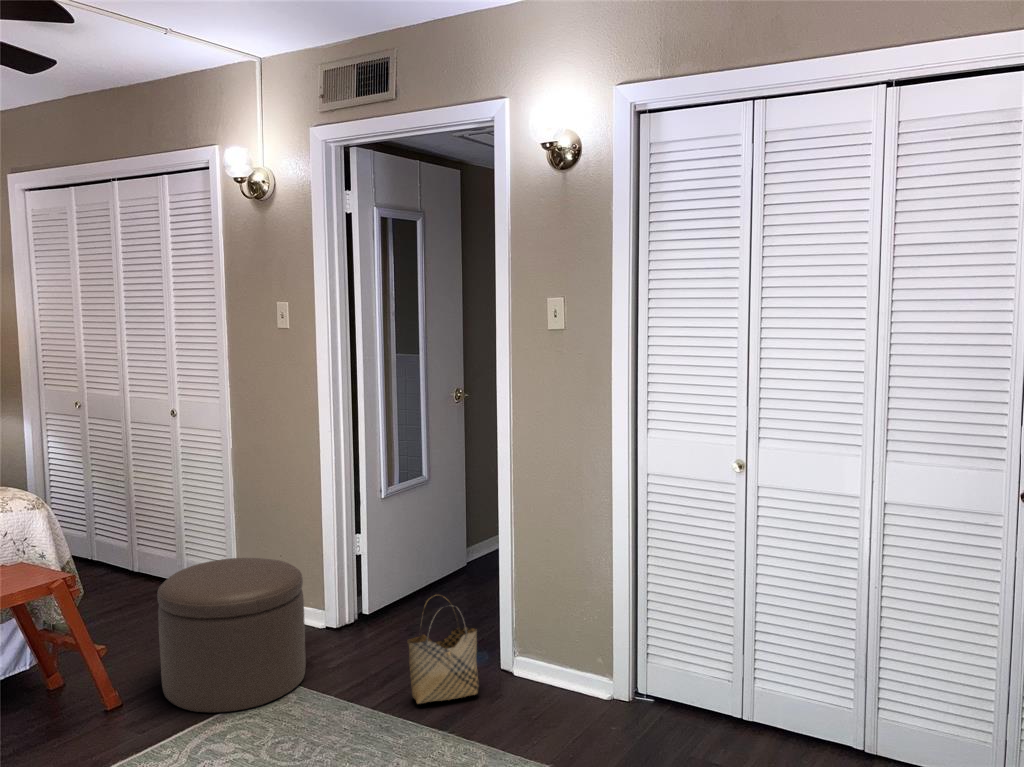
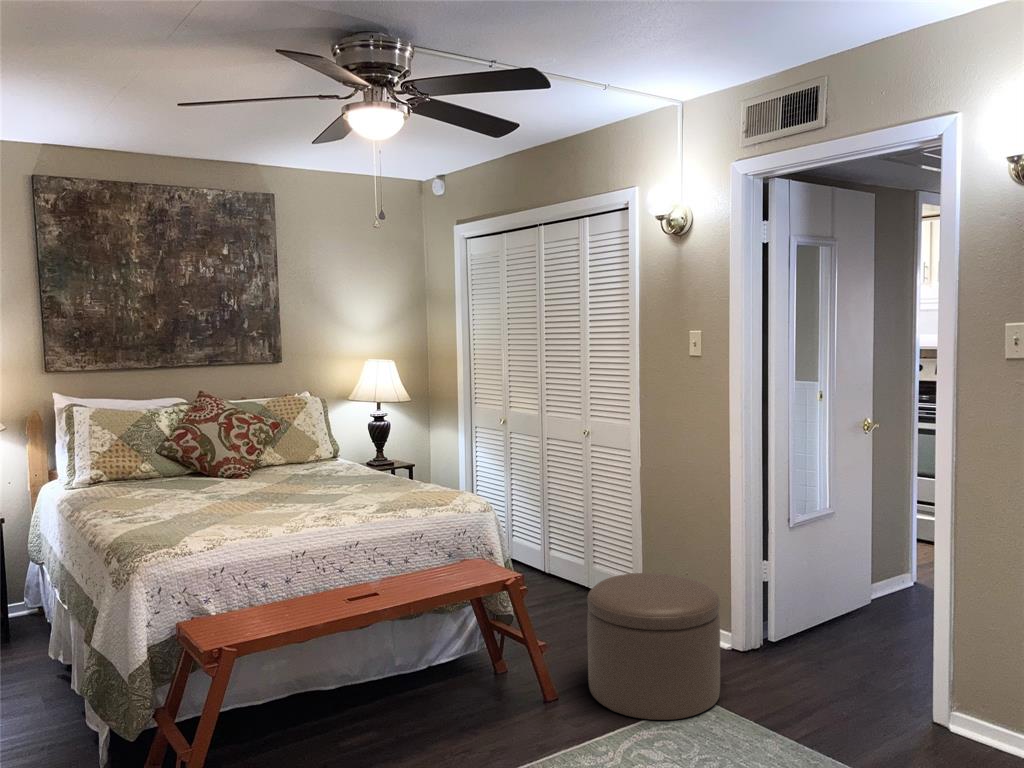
woven basket: present [407,594,479,704] -> none [833,634,912,747]

